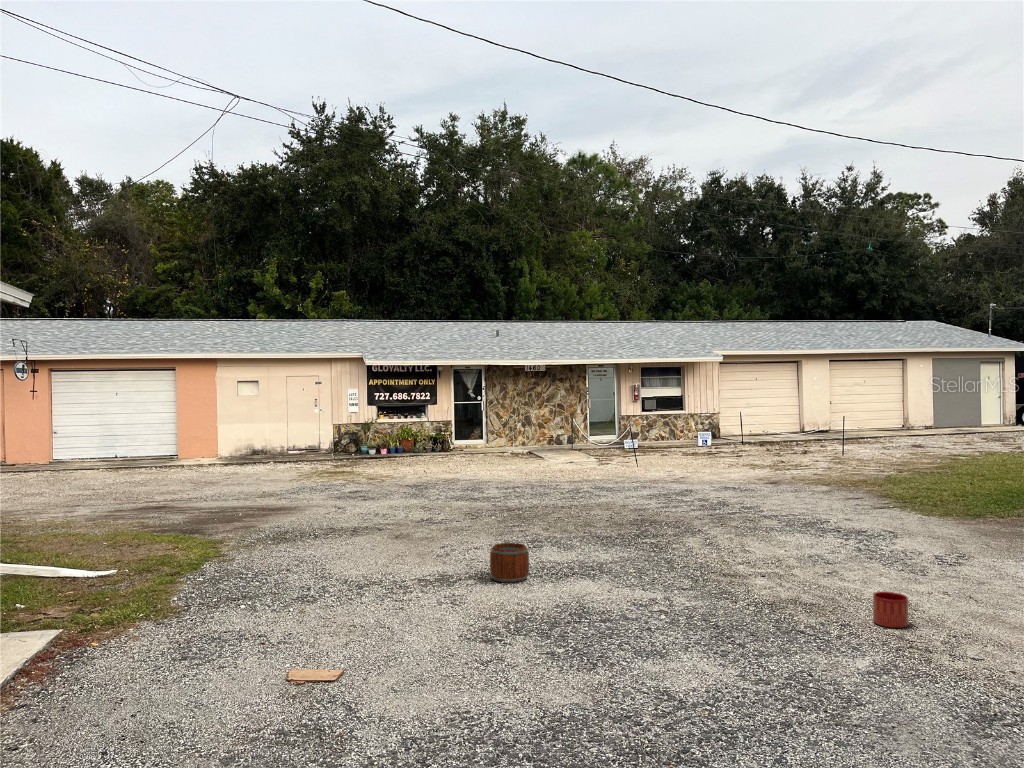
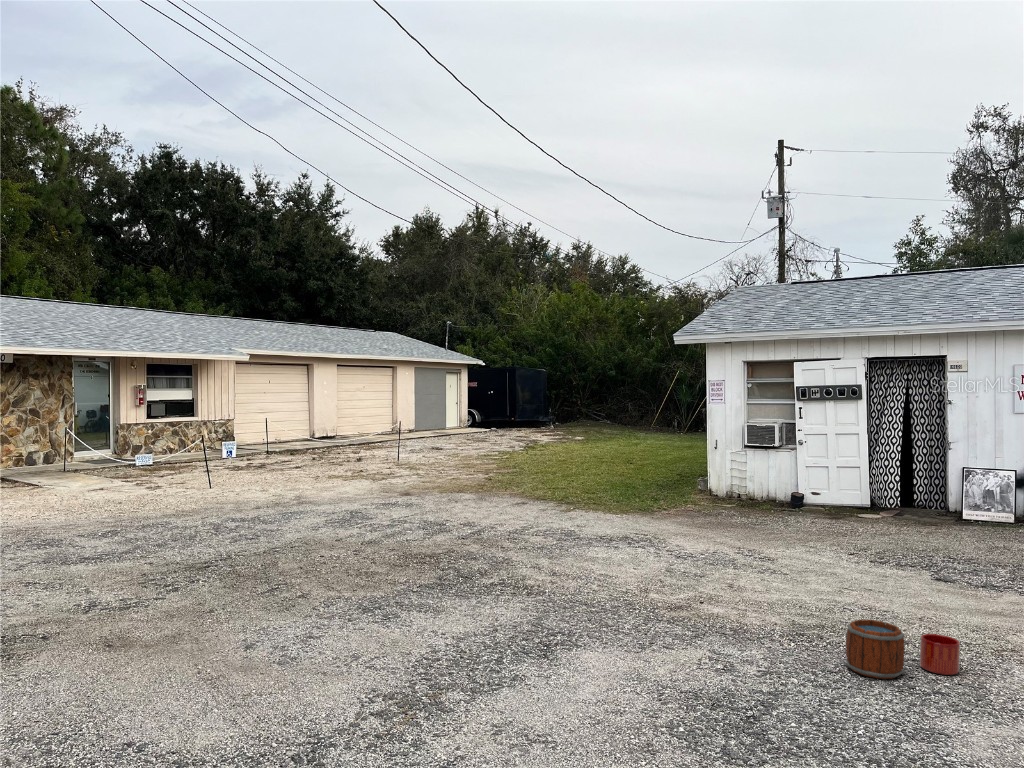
bucket: present [490,543,529,583] -> present [846,619,905,679]

